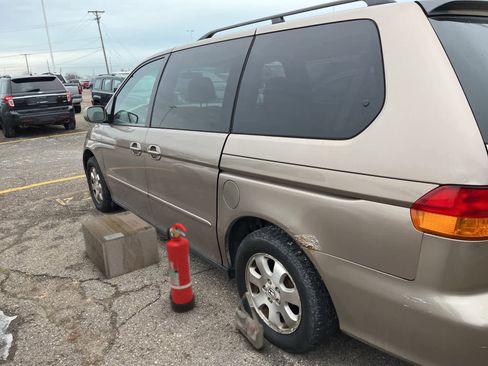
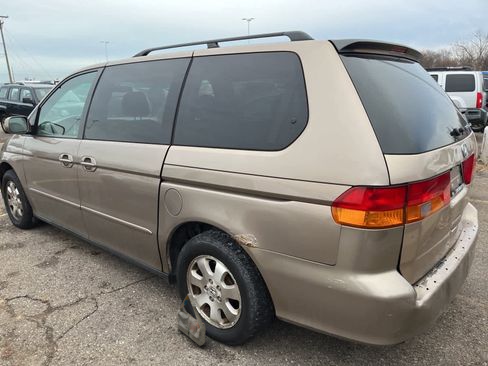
cardboard box: present [82,211,160,279] -> none [4,226,92,295]
fire extinguisher: present [166,223,195,312] -> none [106,233,135,321]

